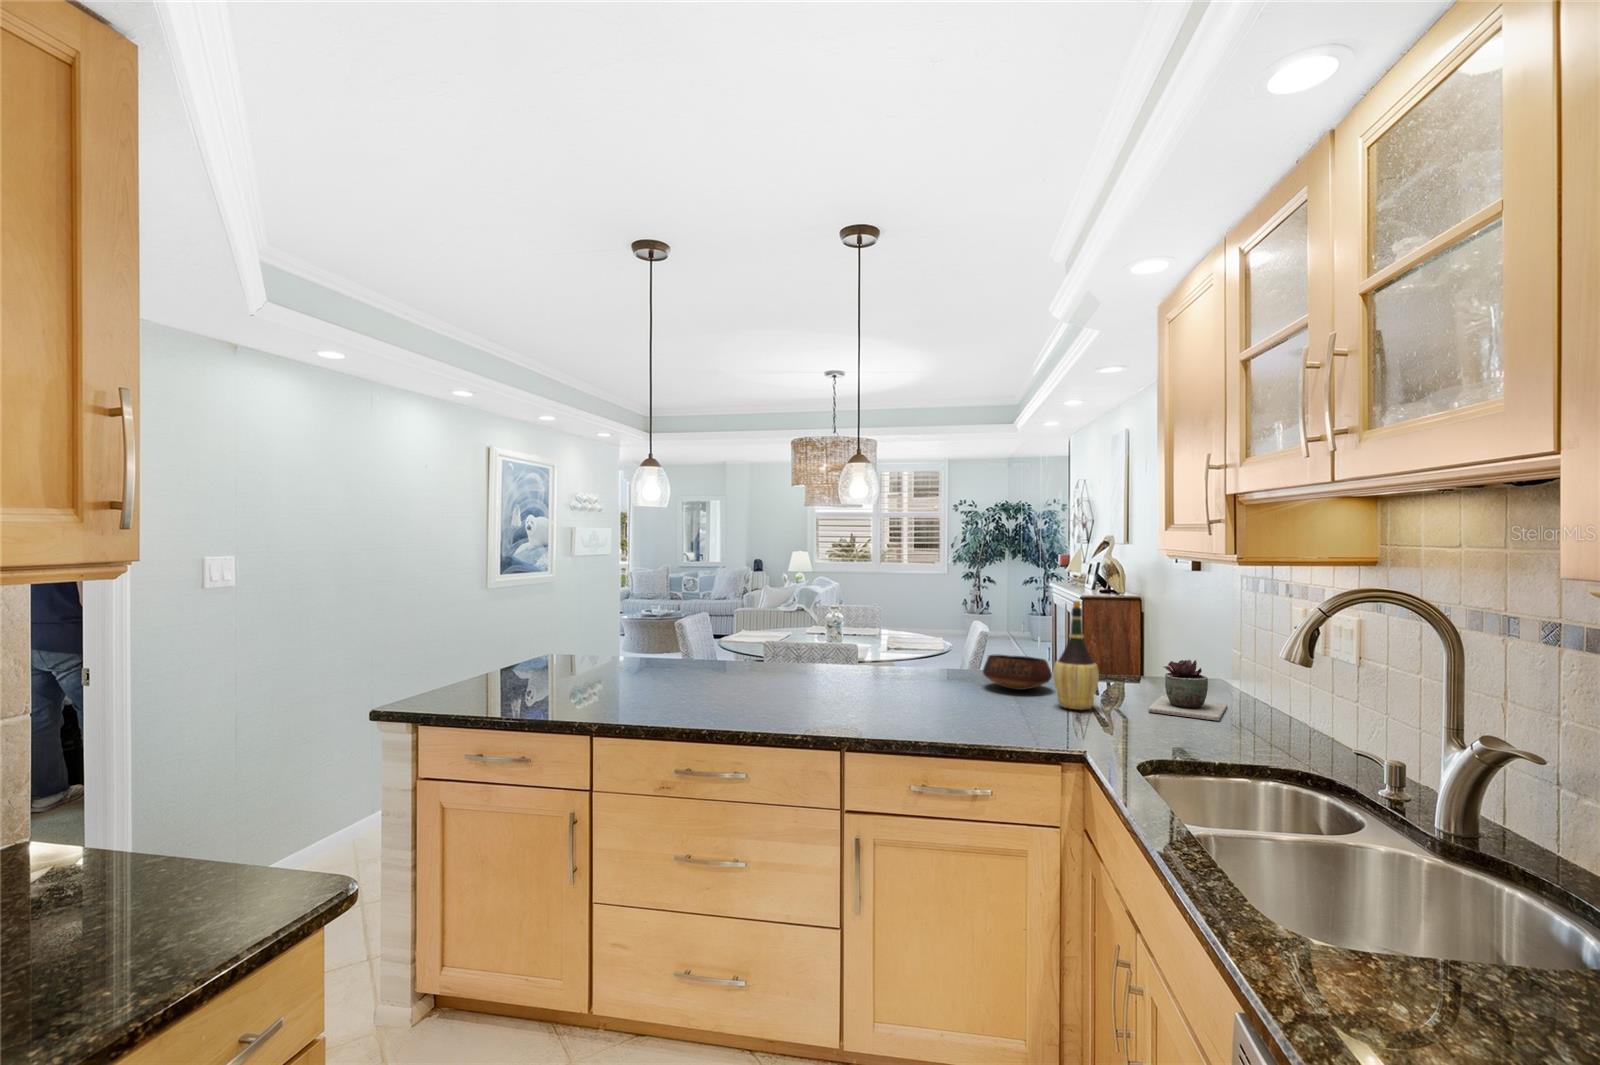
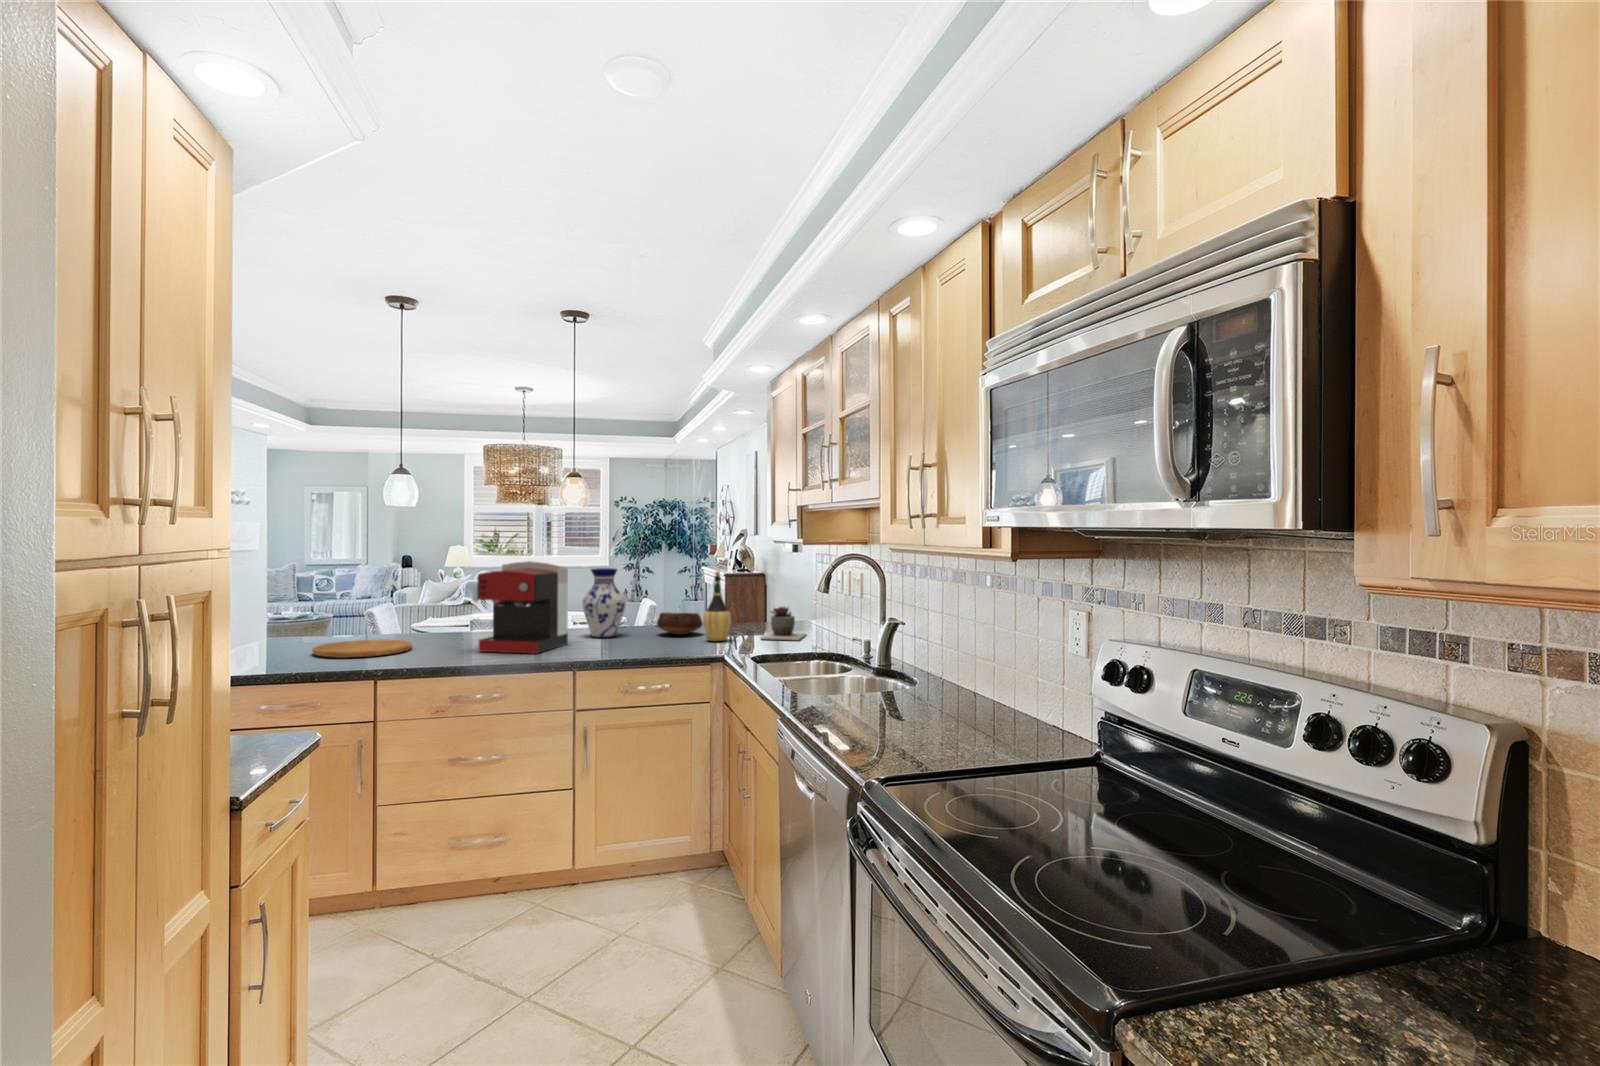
coffee maker: none [733,578,856,712] -> present [477,561,568,654]
vase: none [879,588,939,686] -> present [582,568,626,638]
cutting board: none [548,669,664,697] -> present [312,640,412,658]

